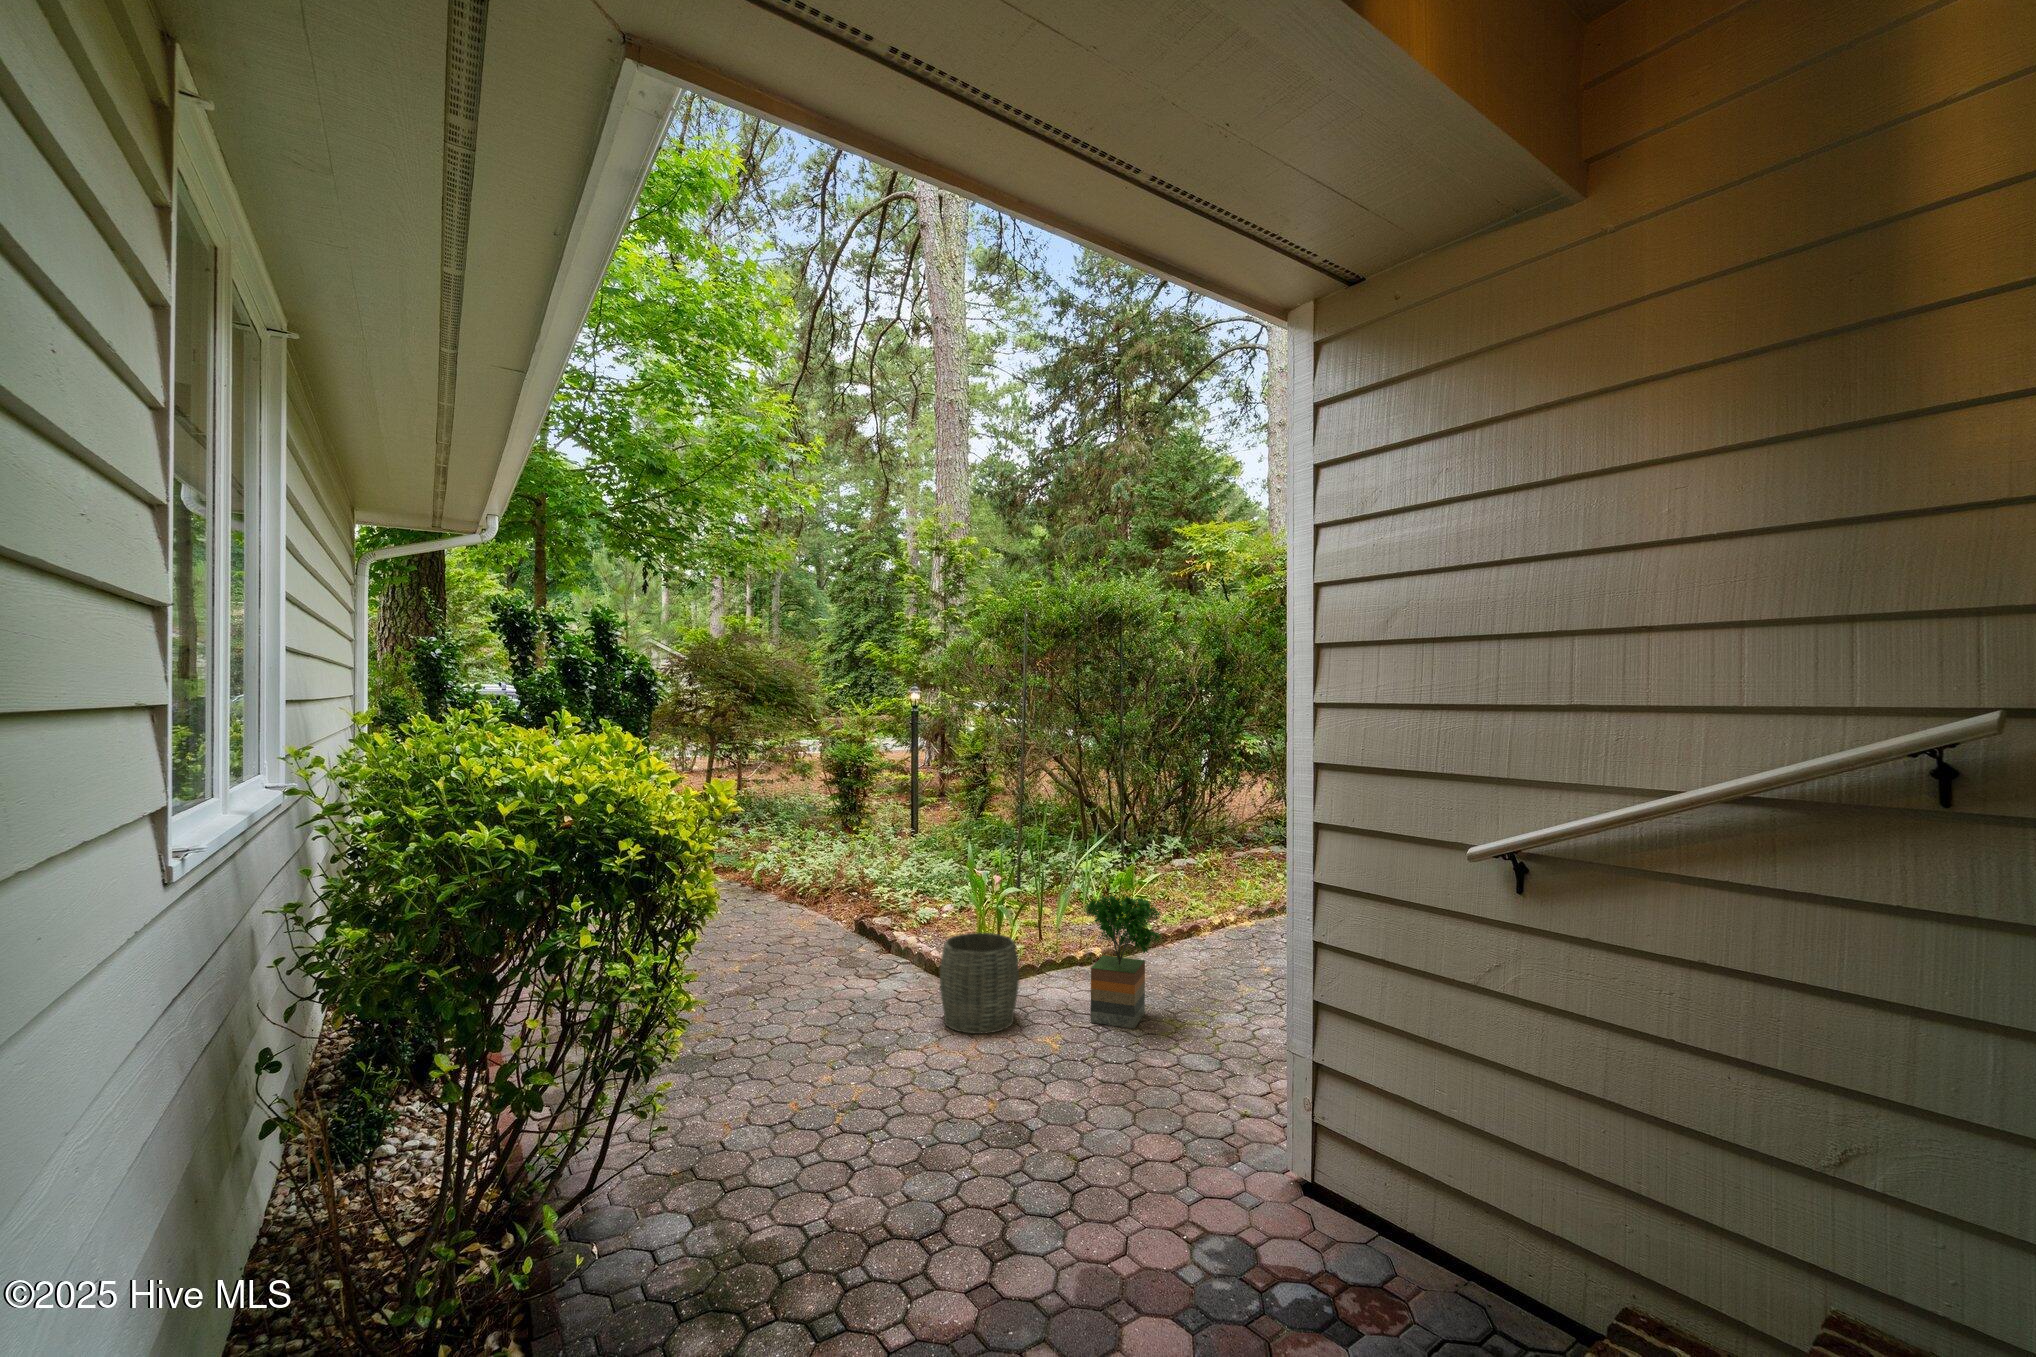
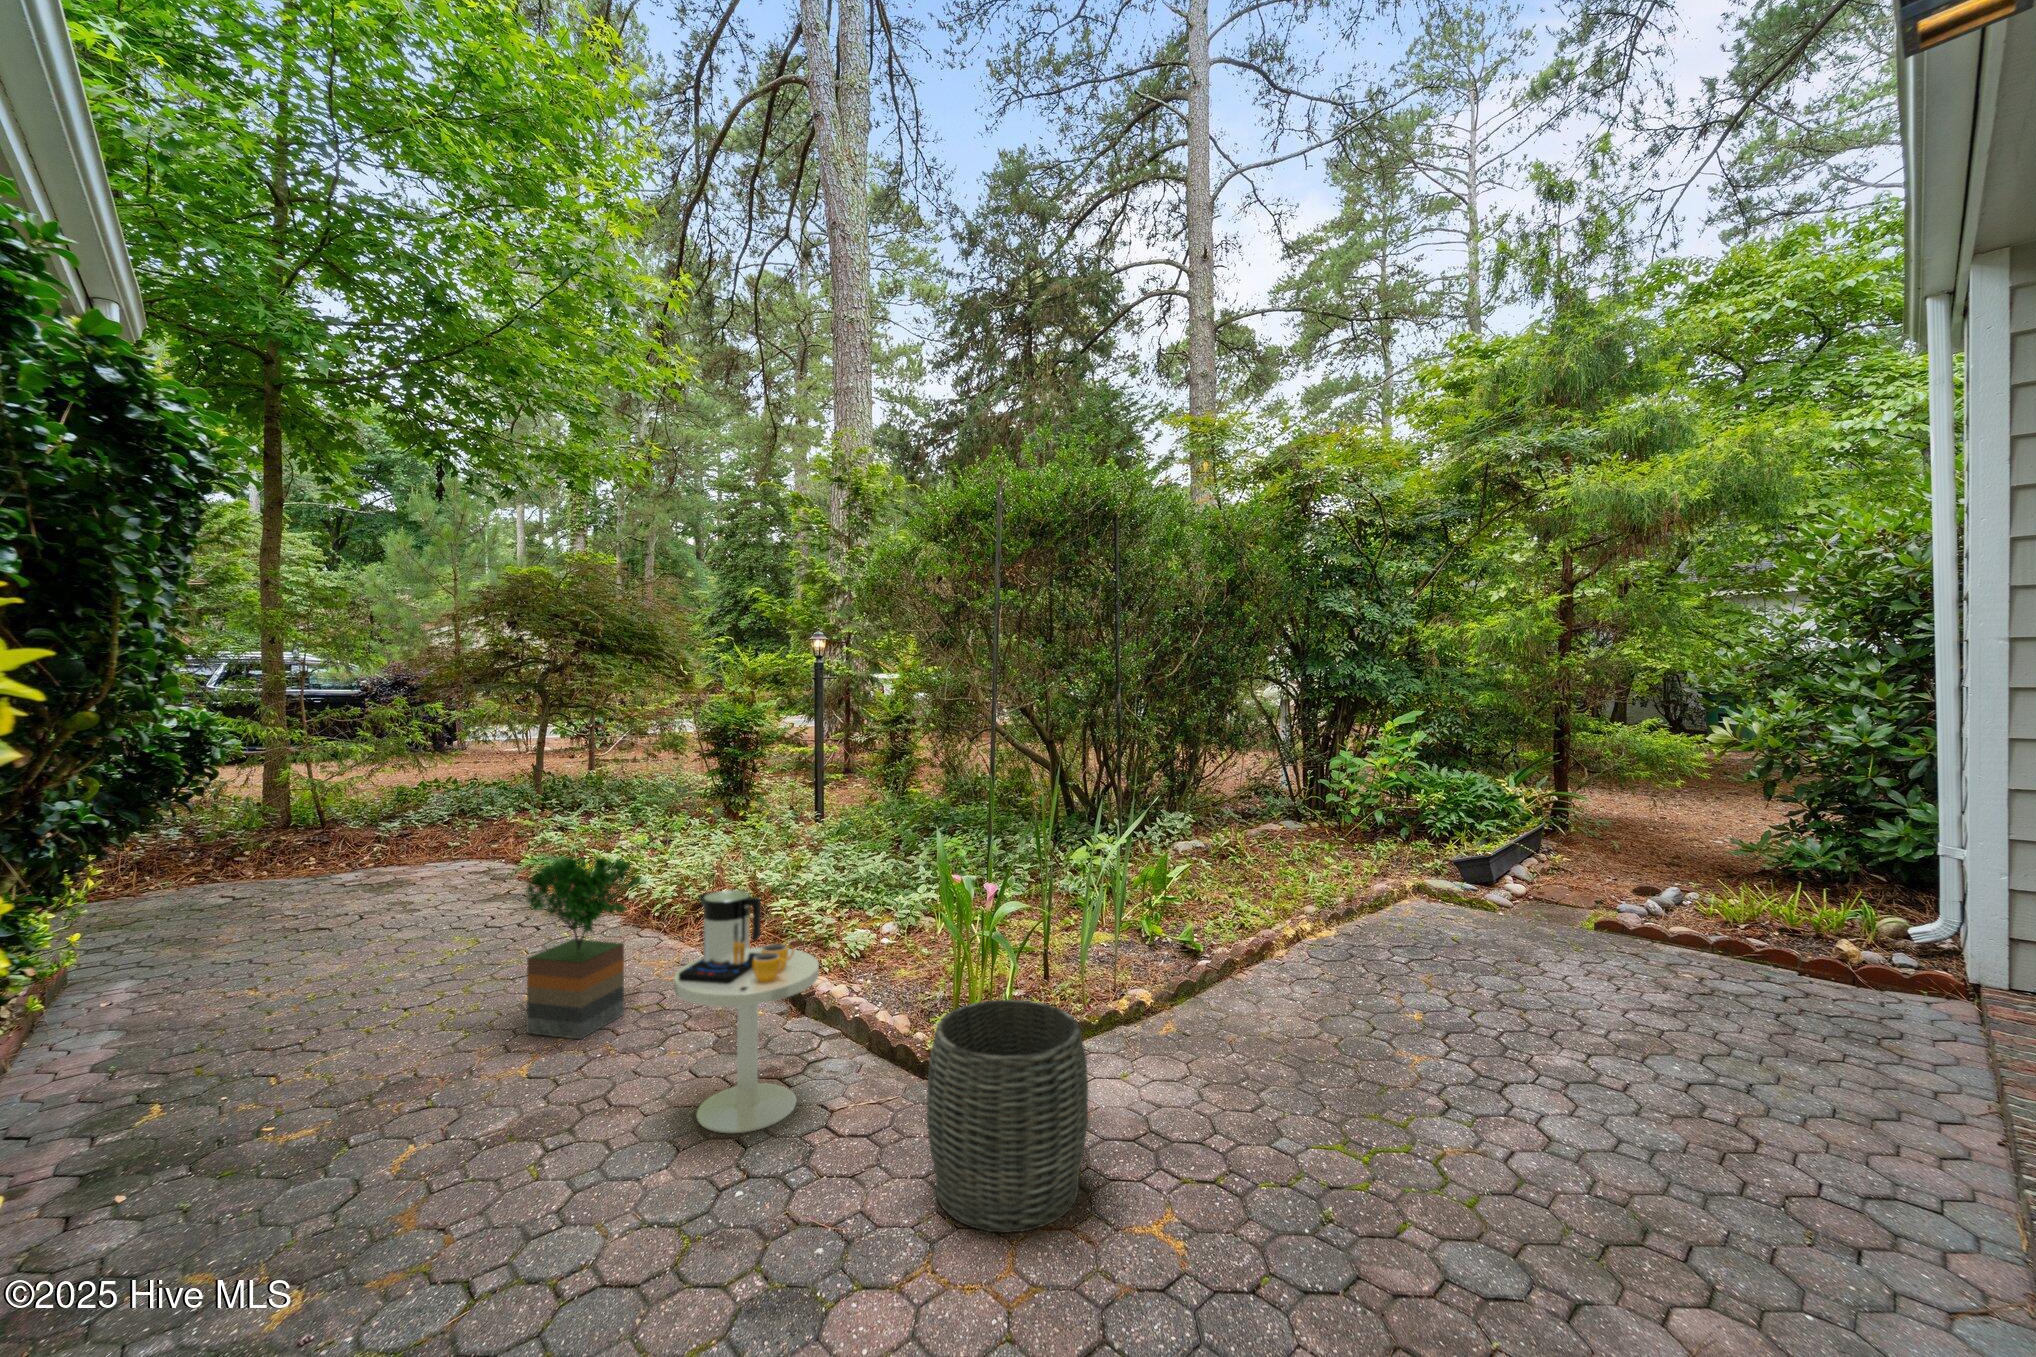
side table: none [821,874,894,997] -> present [674,890,819,1133]
potted tree: present [1085,894,1160,1029] -> present [525,857,644,1039]

